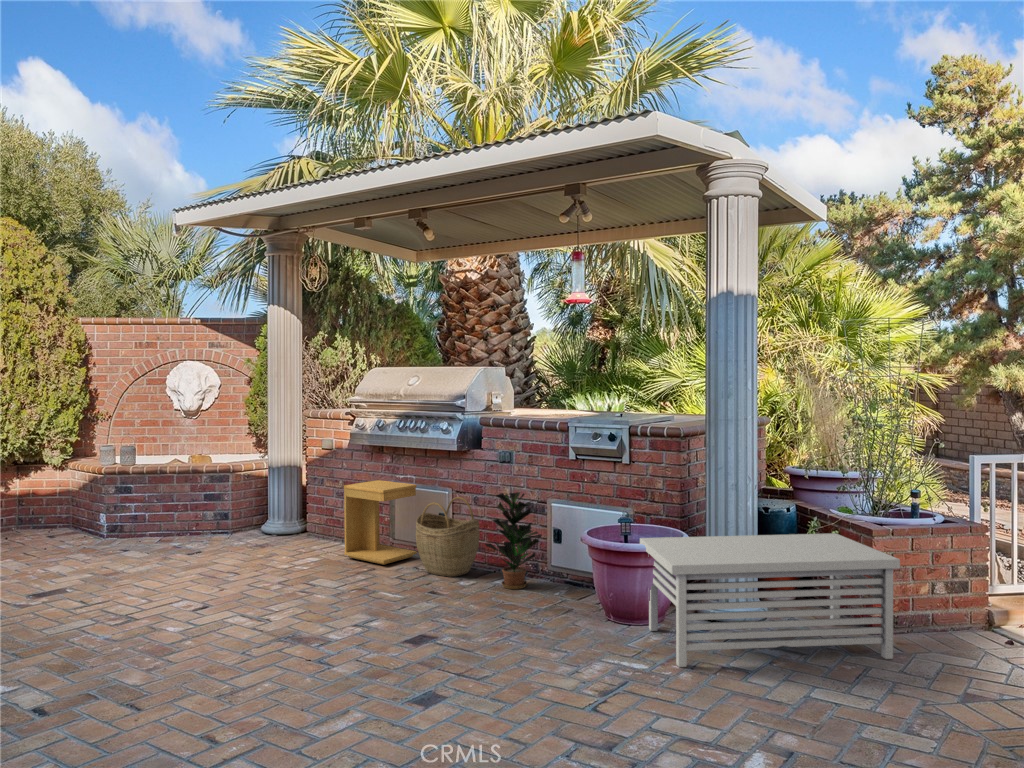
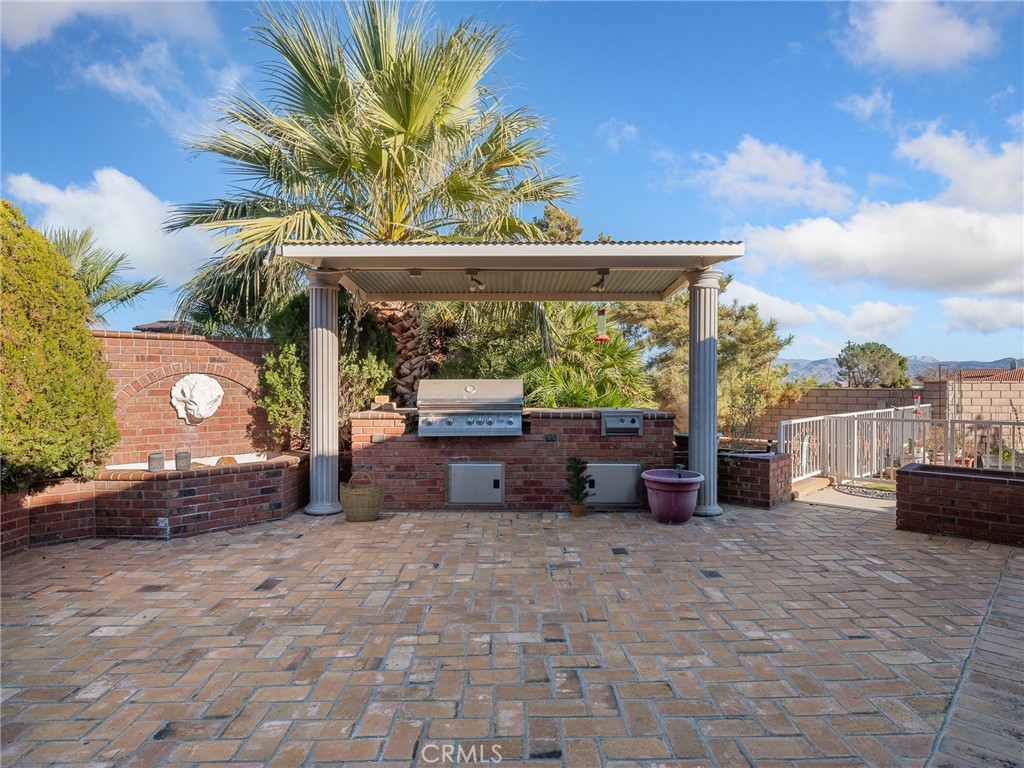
side table: present [344,480,417,565] -> none [435,462,478,519]
woven basket: present [416,497,480,577] -> present [340,469,385,522]
storage bench: present [640,533,900,667] -> none [681,461,783,524]

